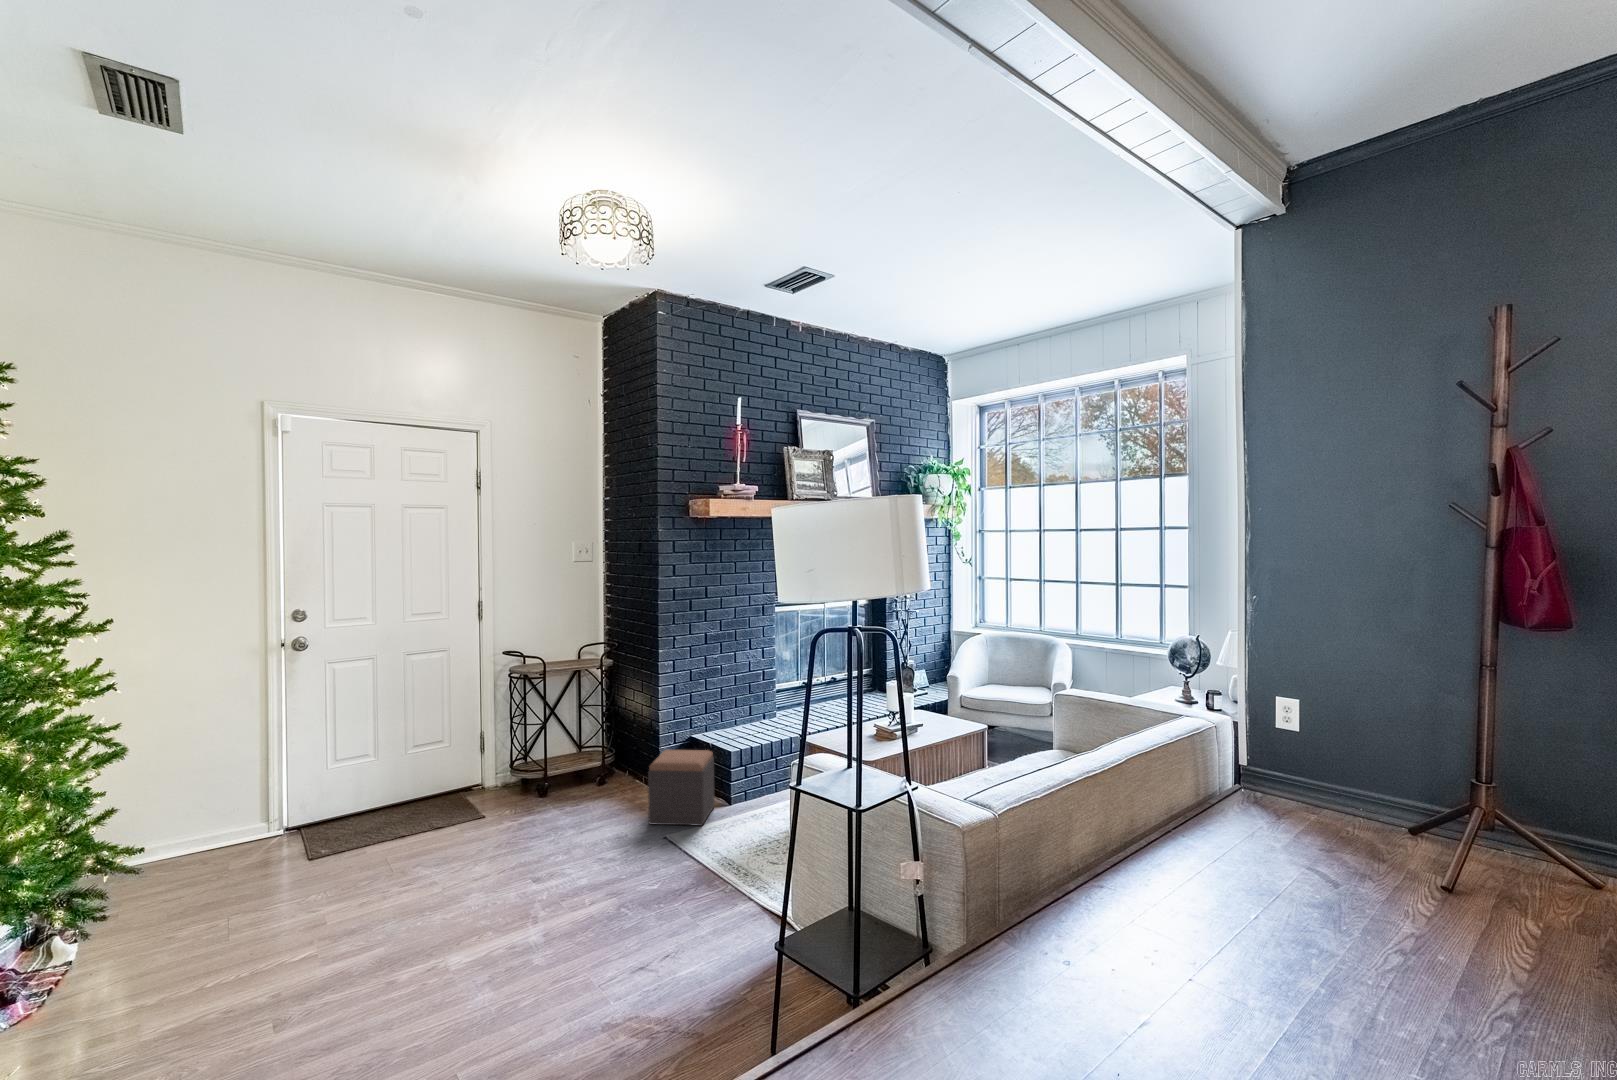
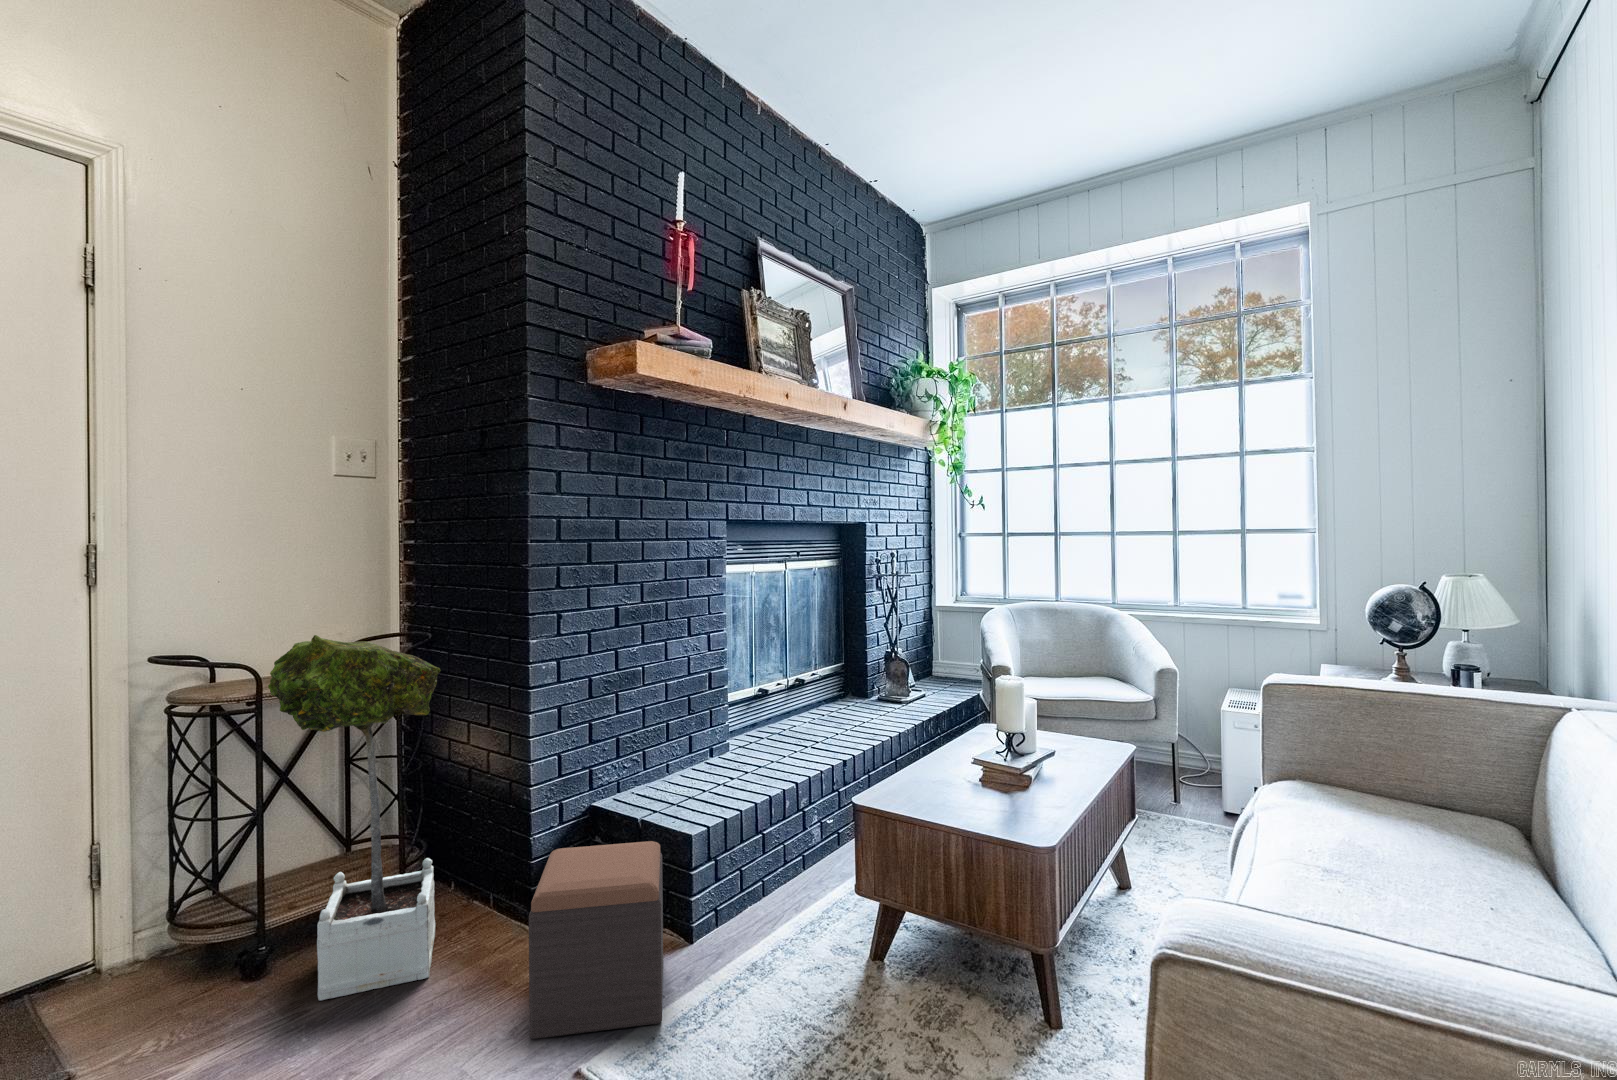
potted tree: none [549,646,618,805] -> present [268,635,441,1000]

